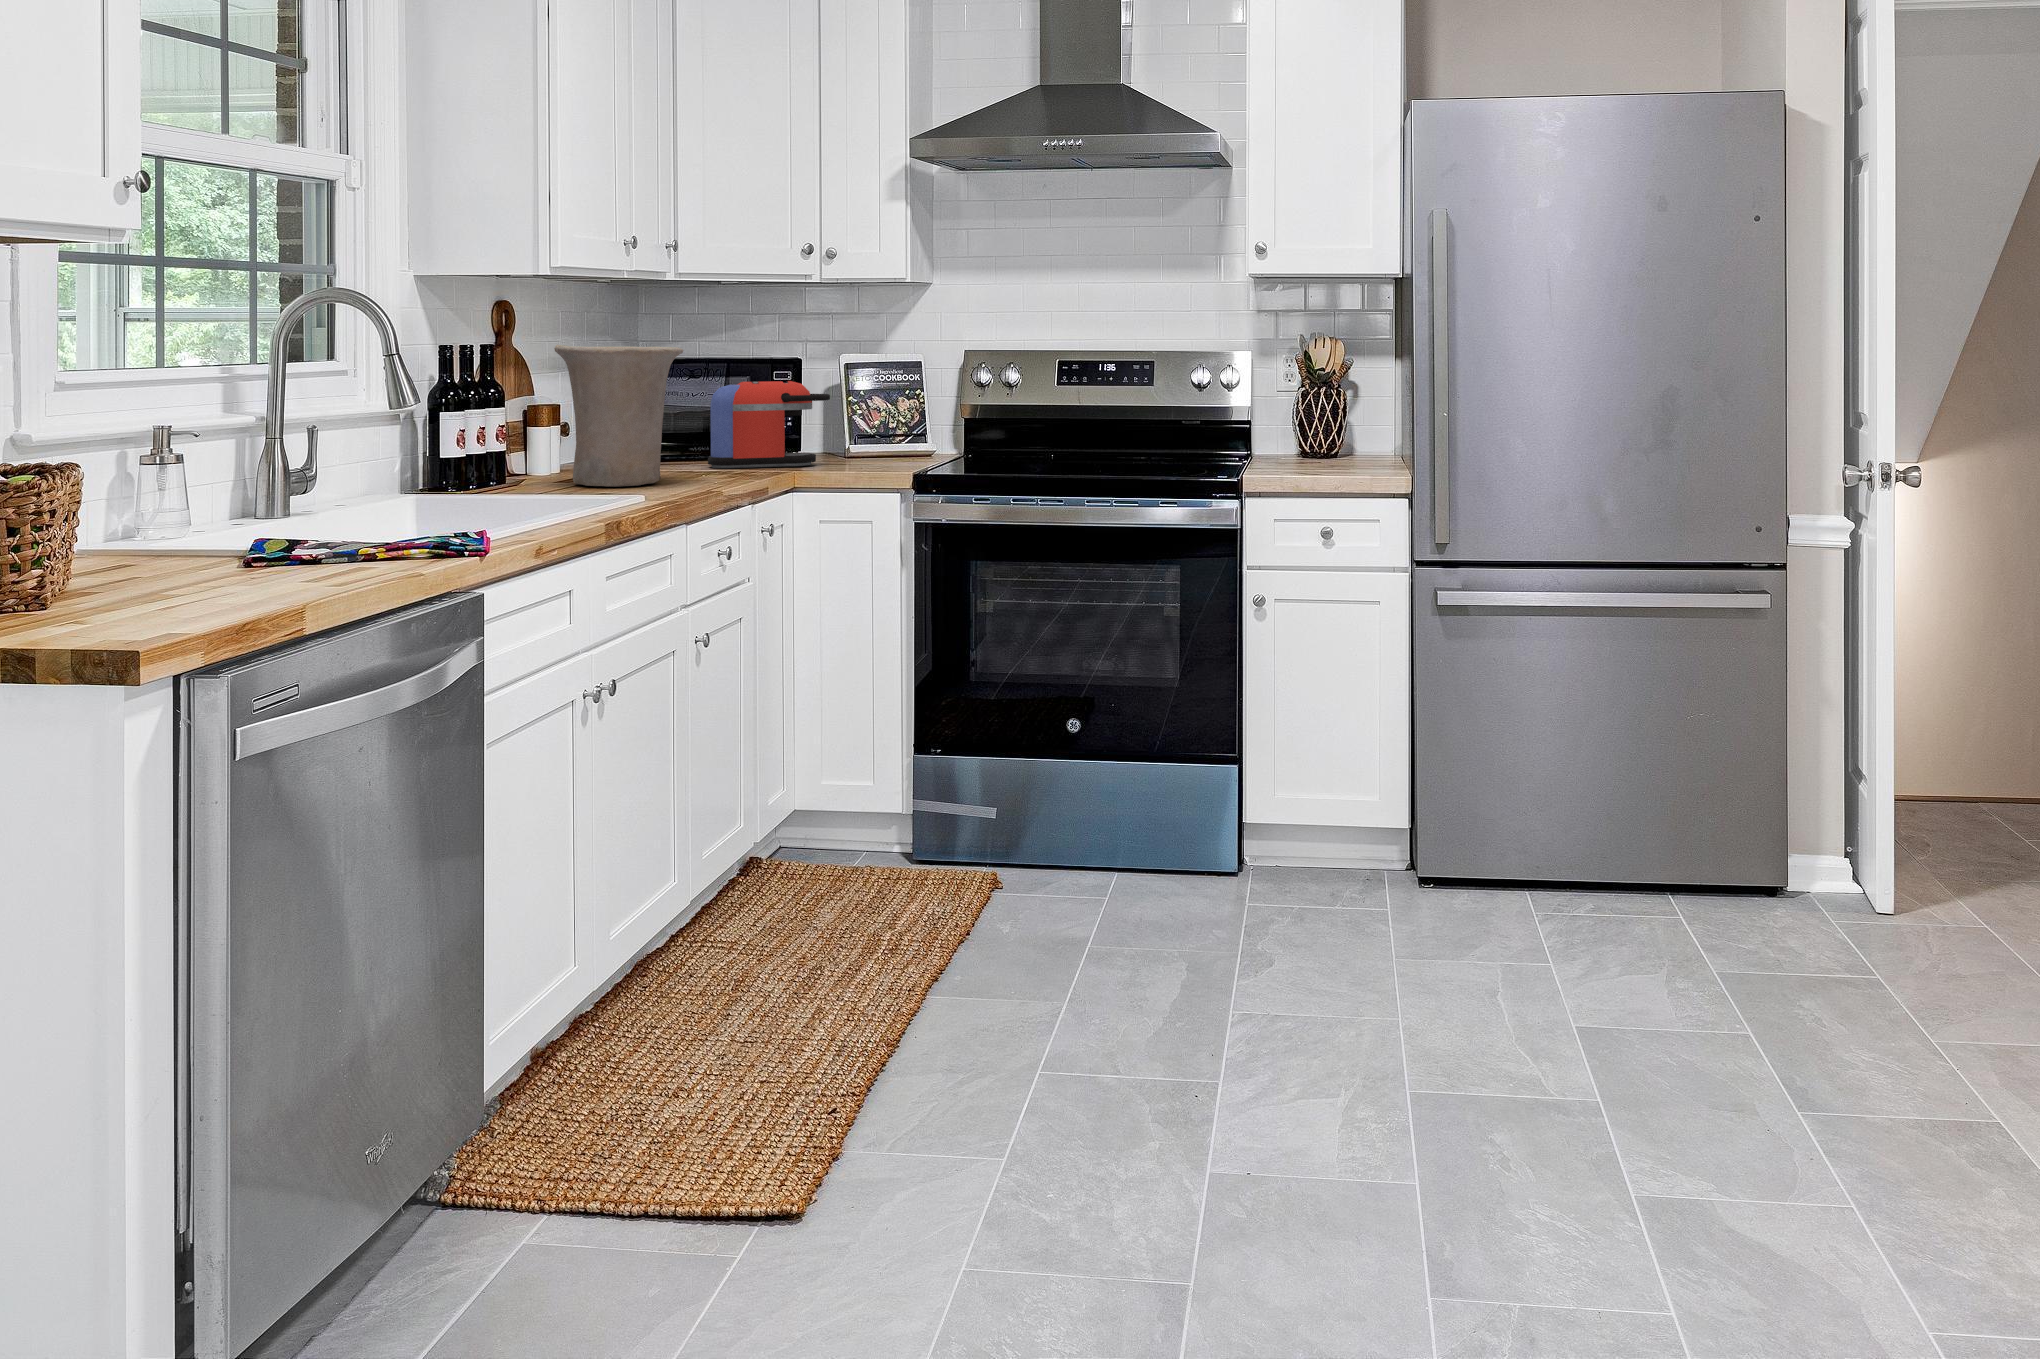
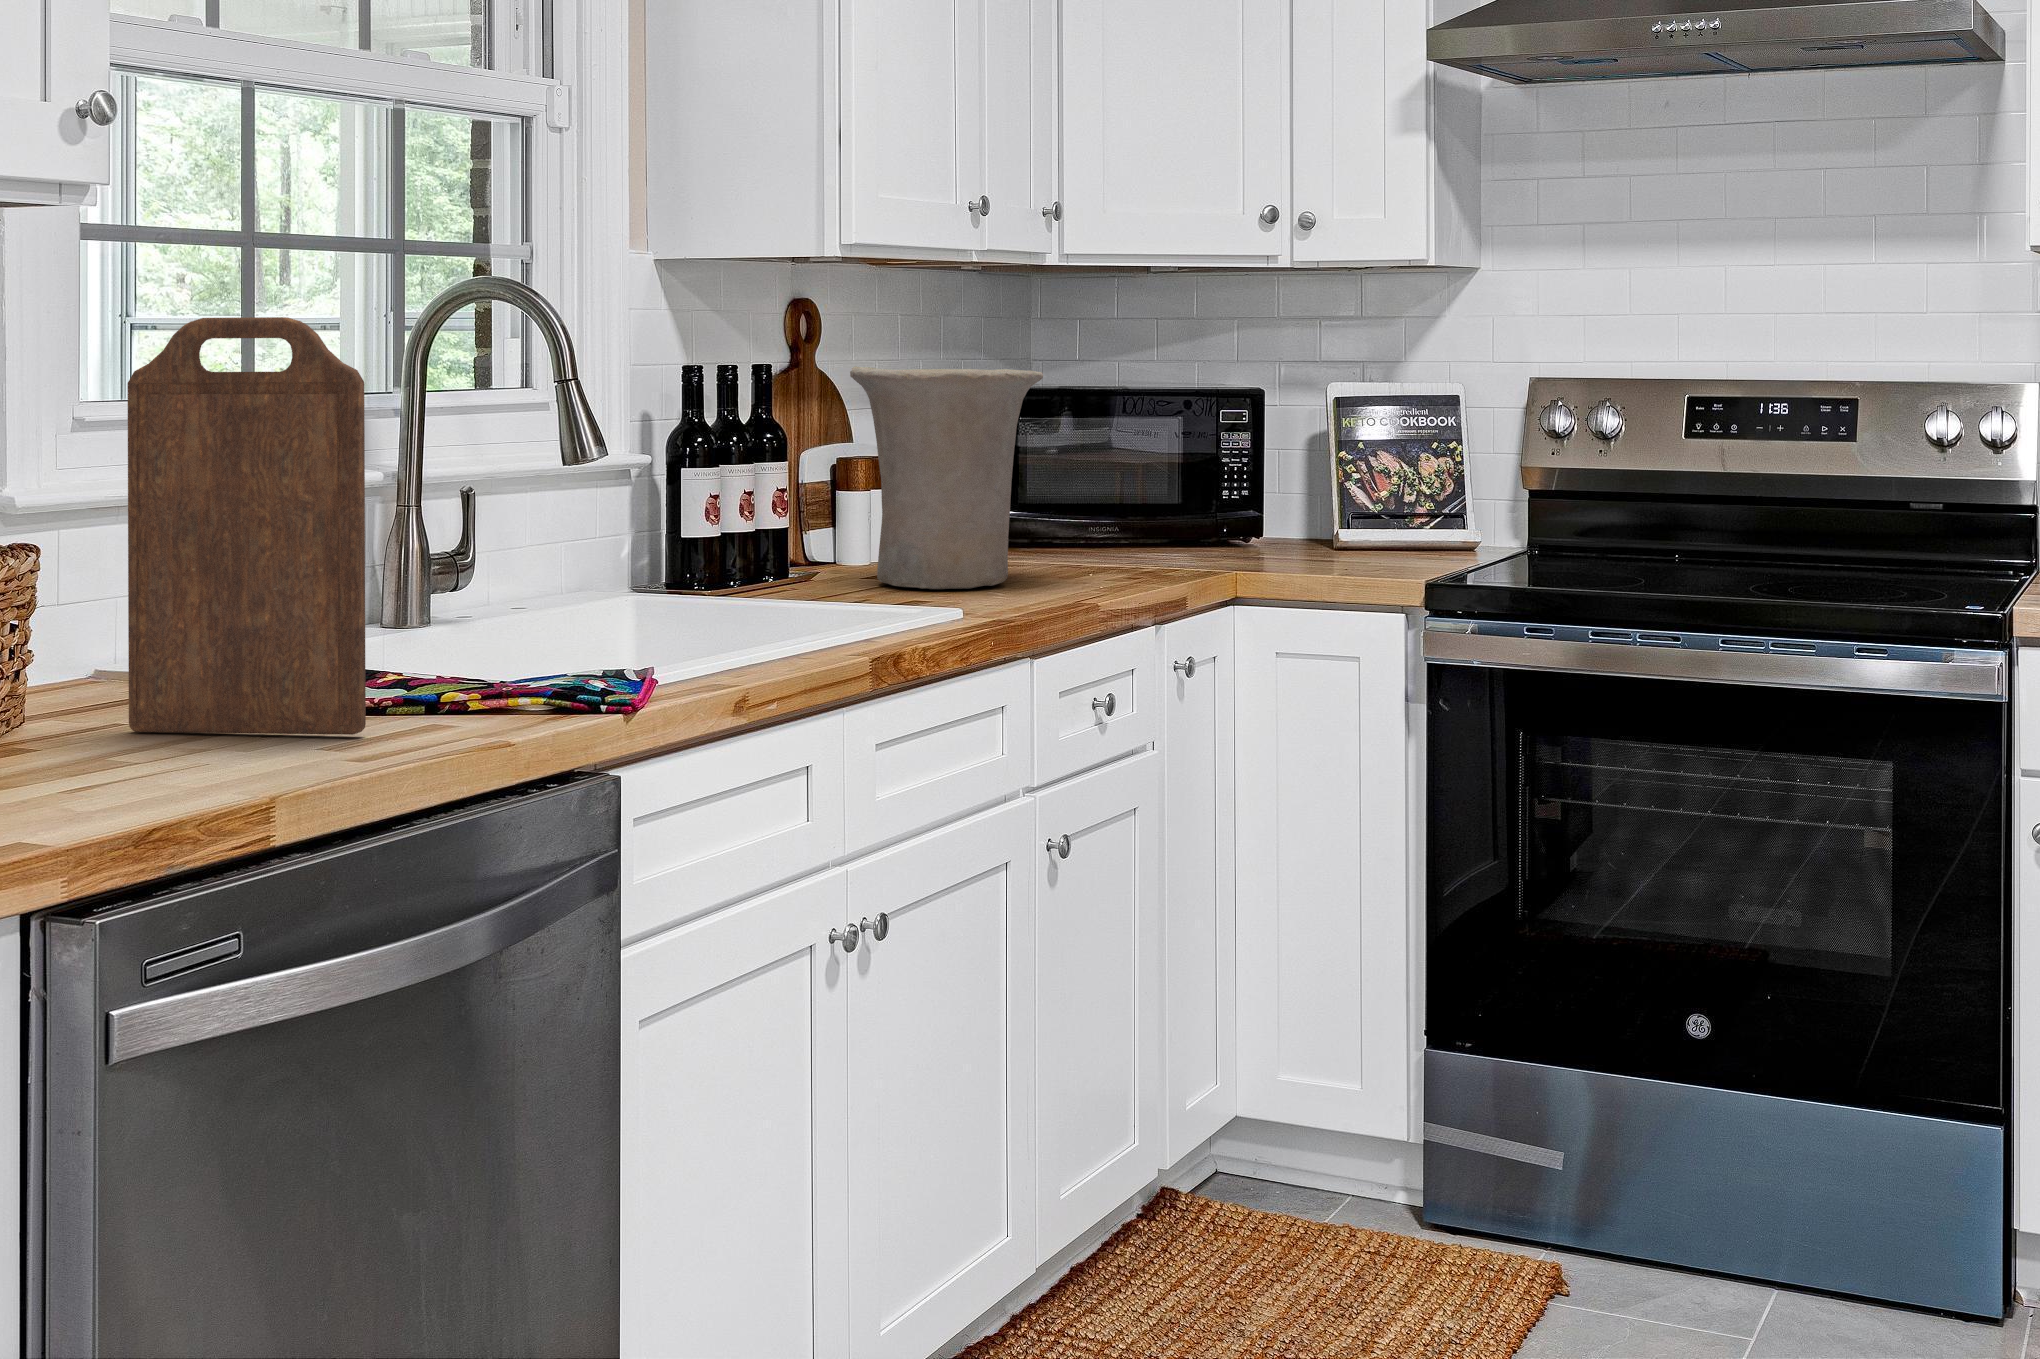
cutting board: none [156,313,330,580] -> present [128,317,366,735]
coffee maker: present [708,381,830,468] -> none [1103,425,1295,561]

